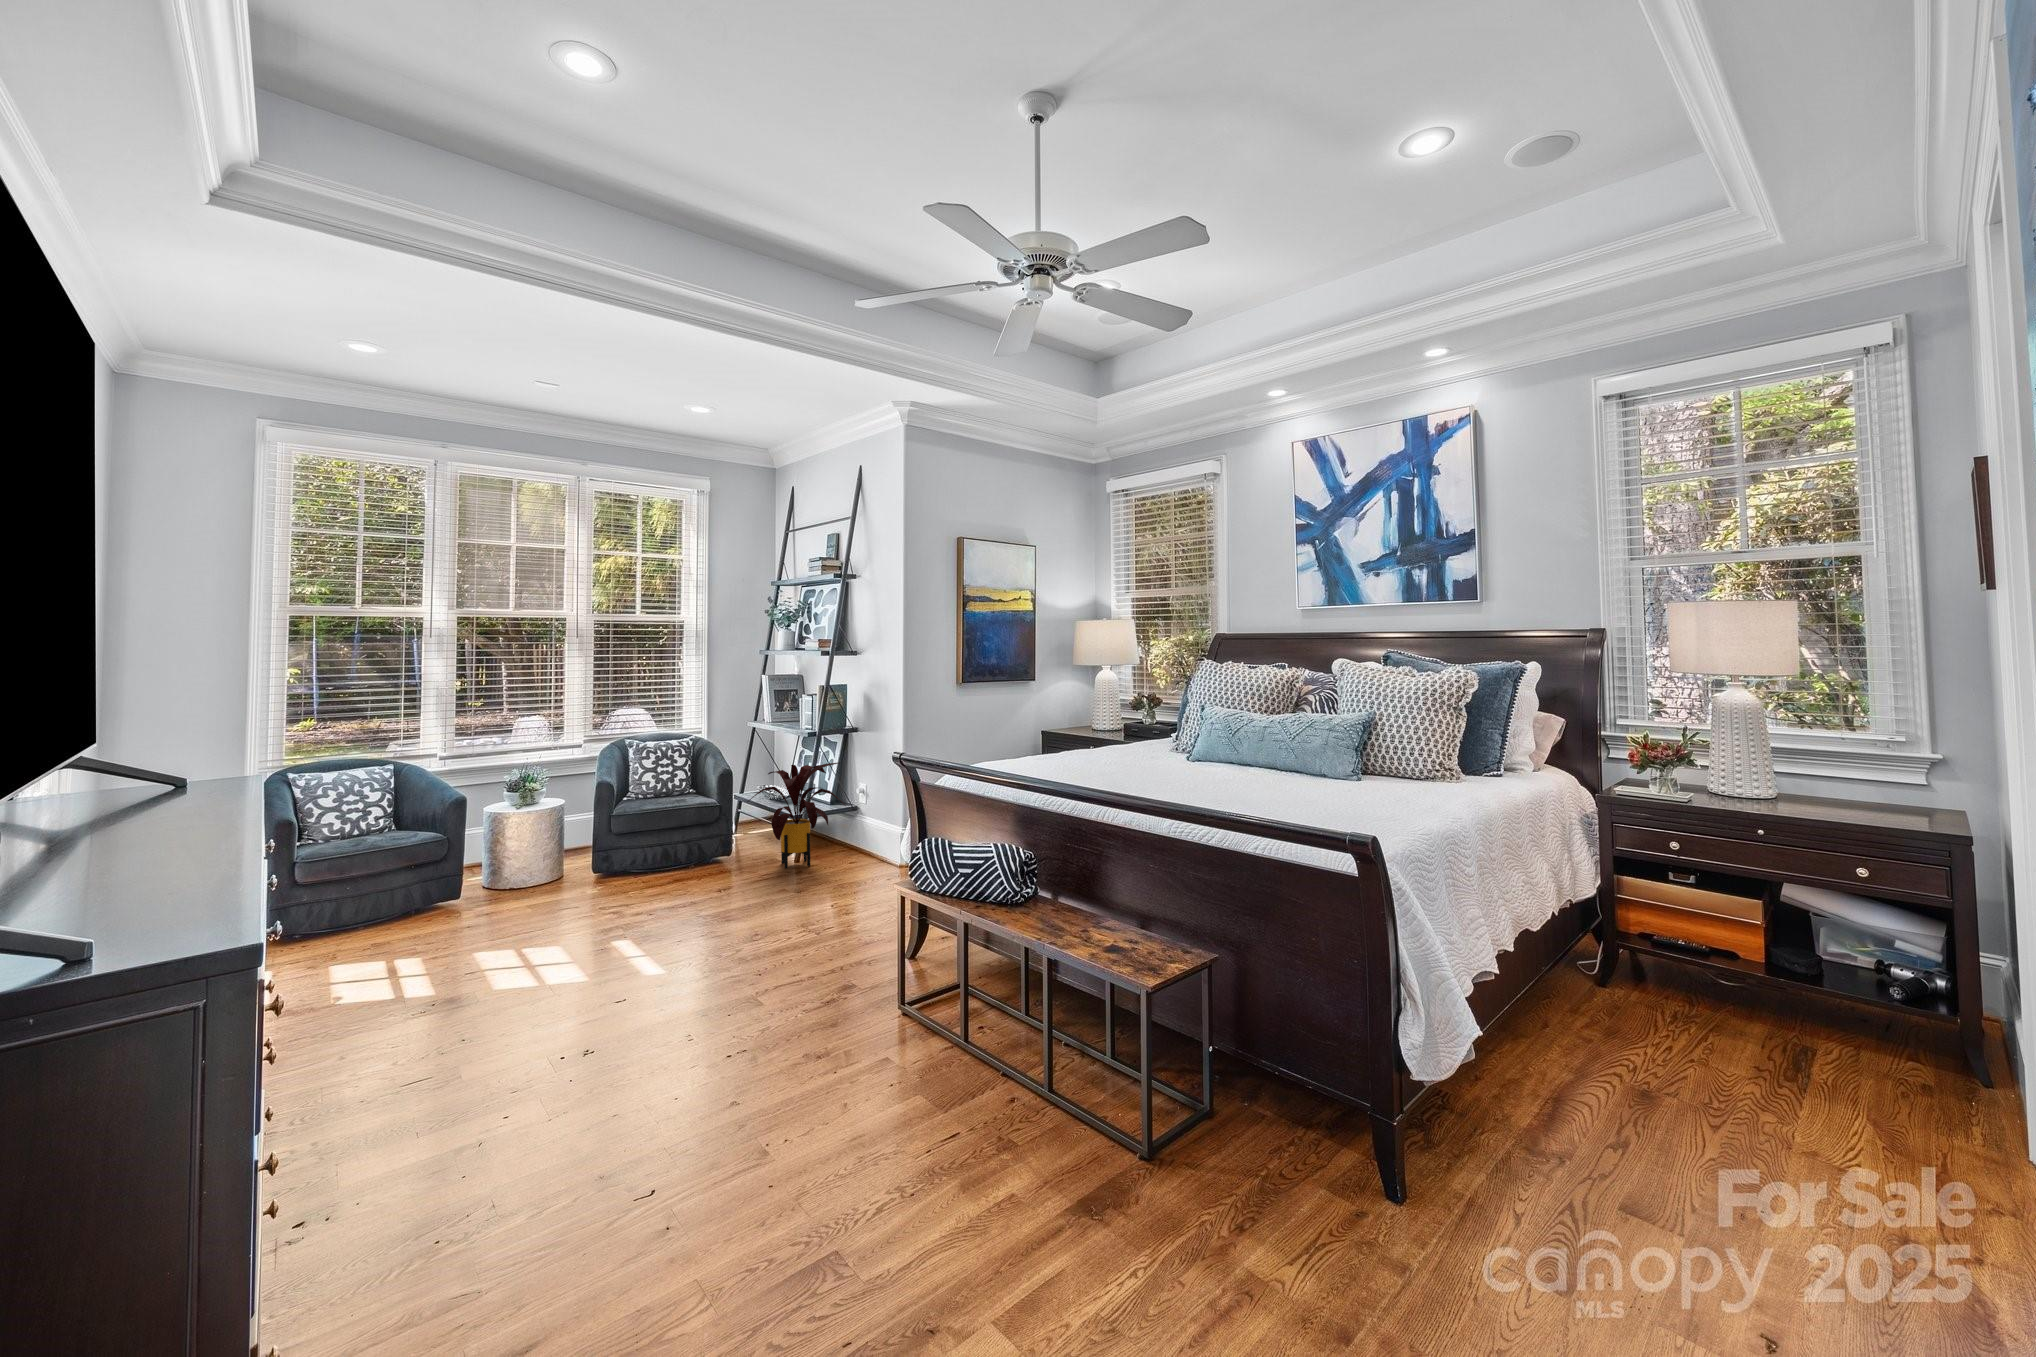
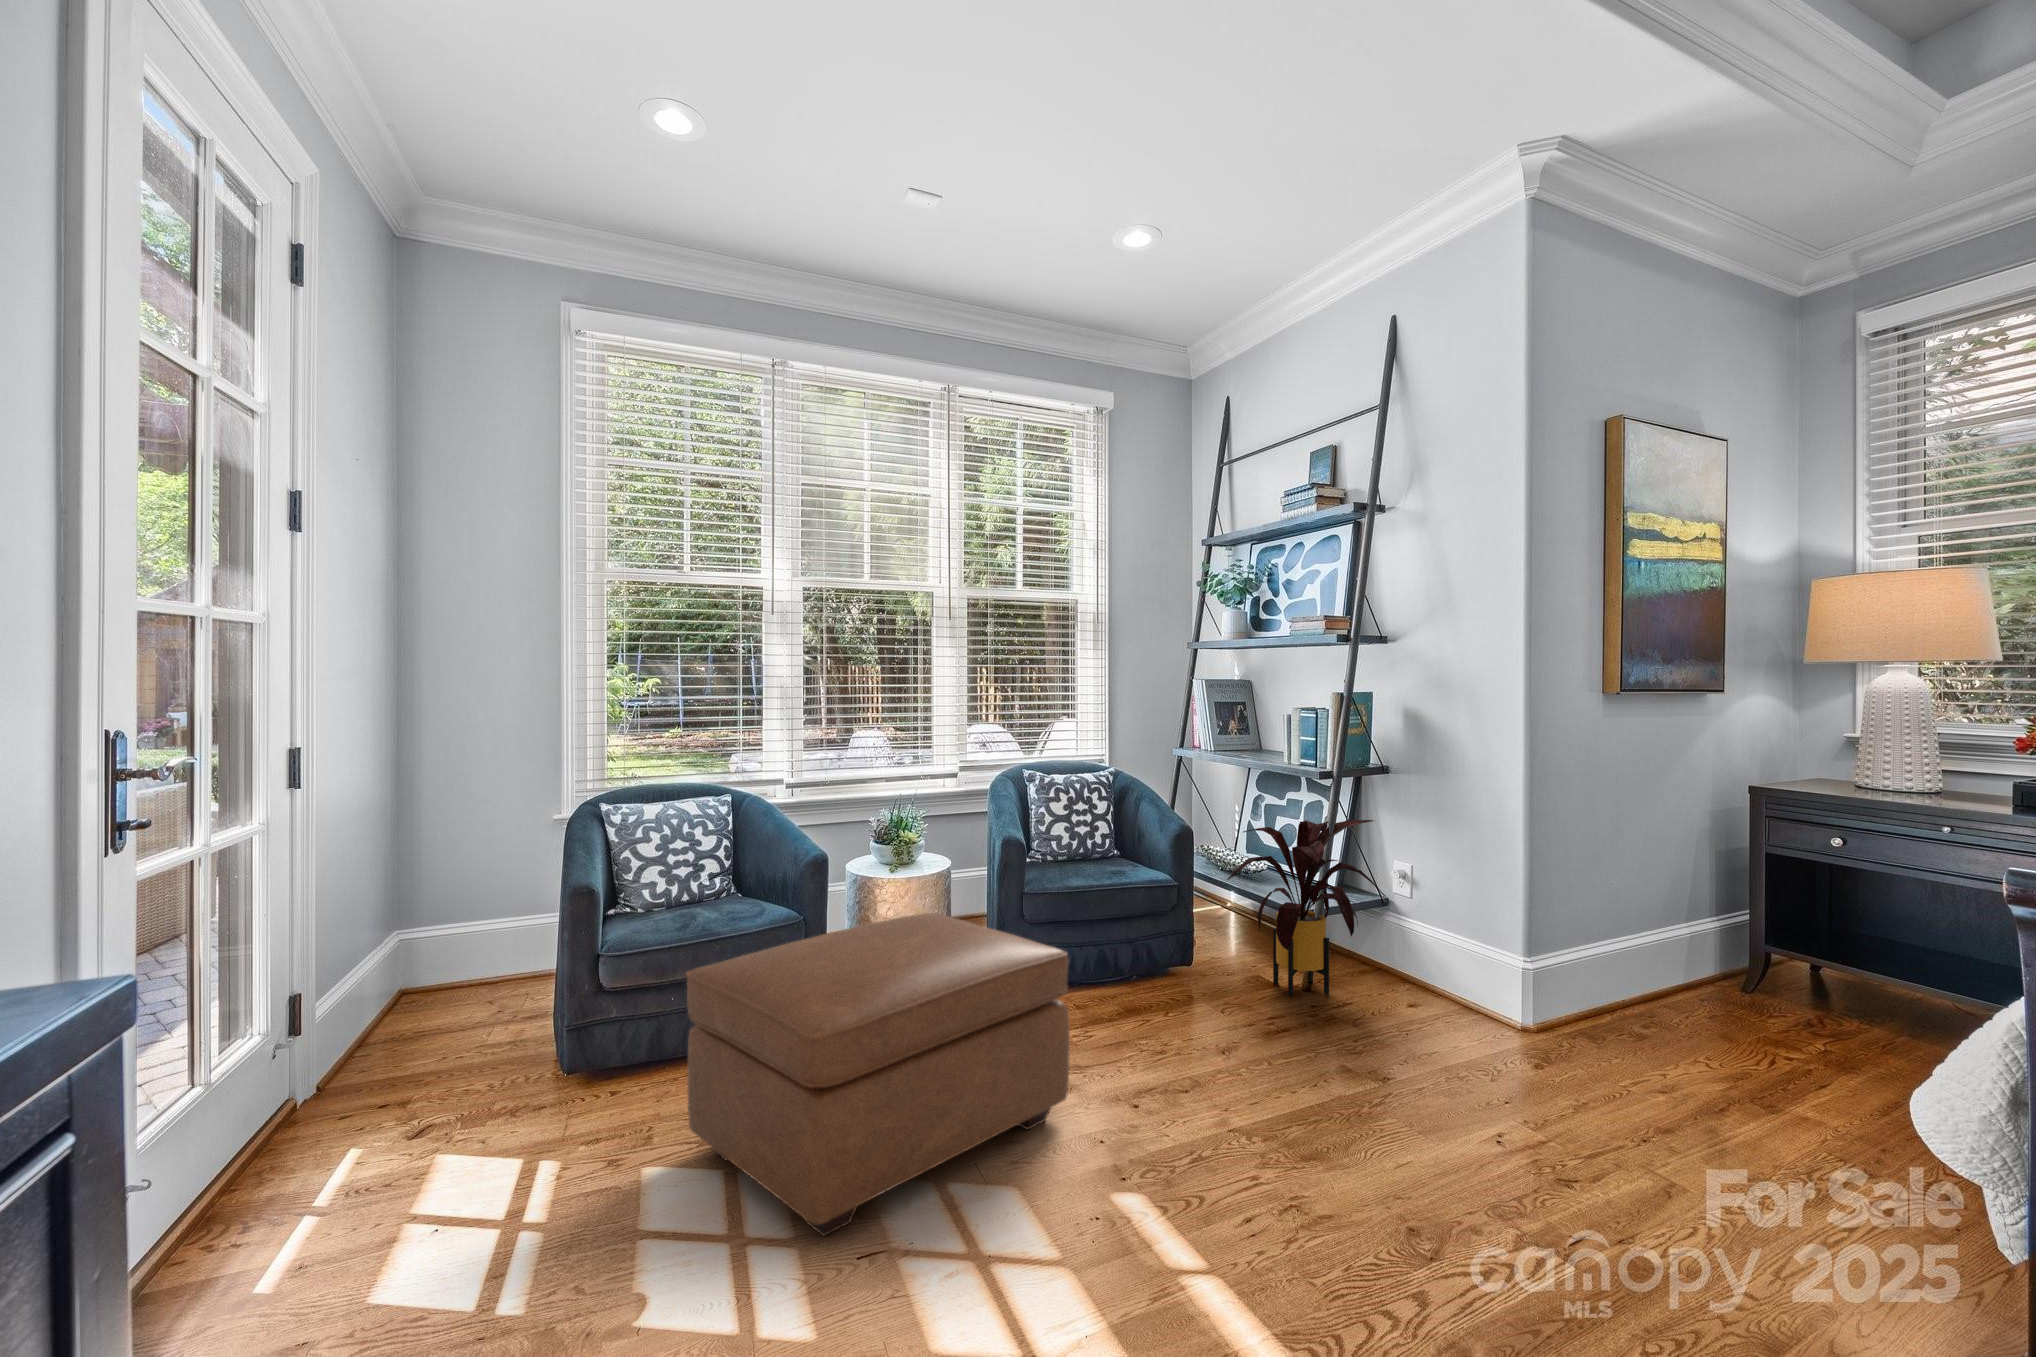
ottoman: none [357,828,608,980] -> present [686,913,1070,1236]

